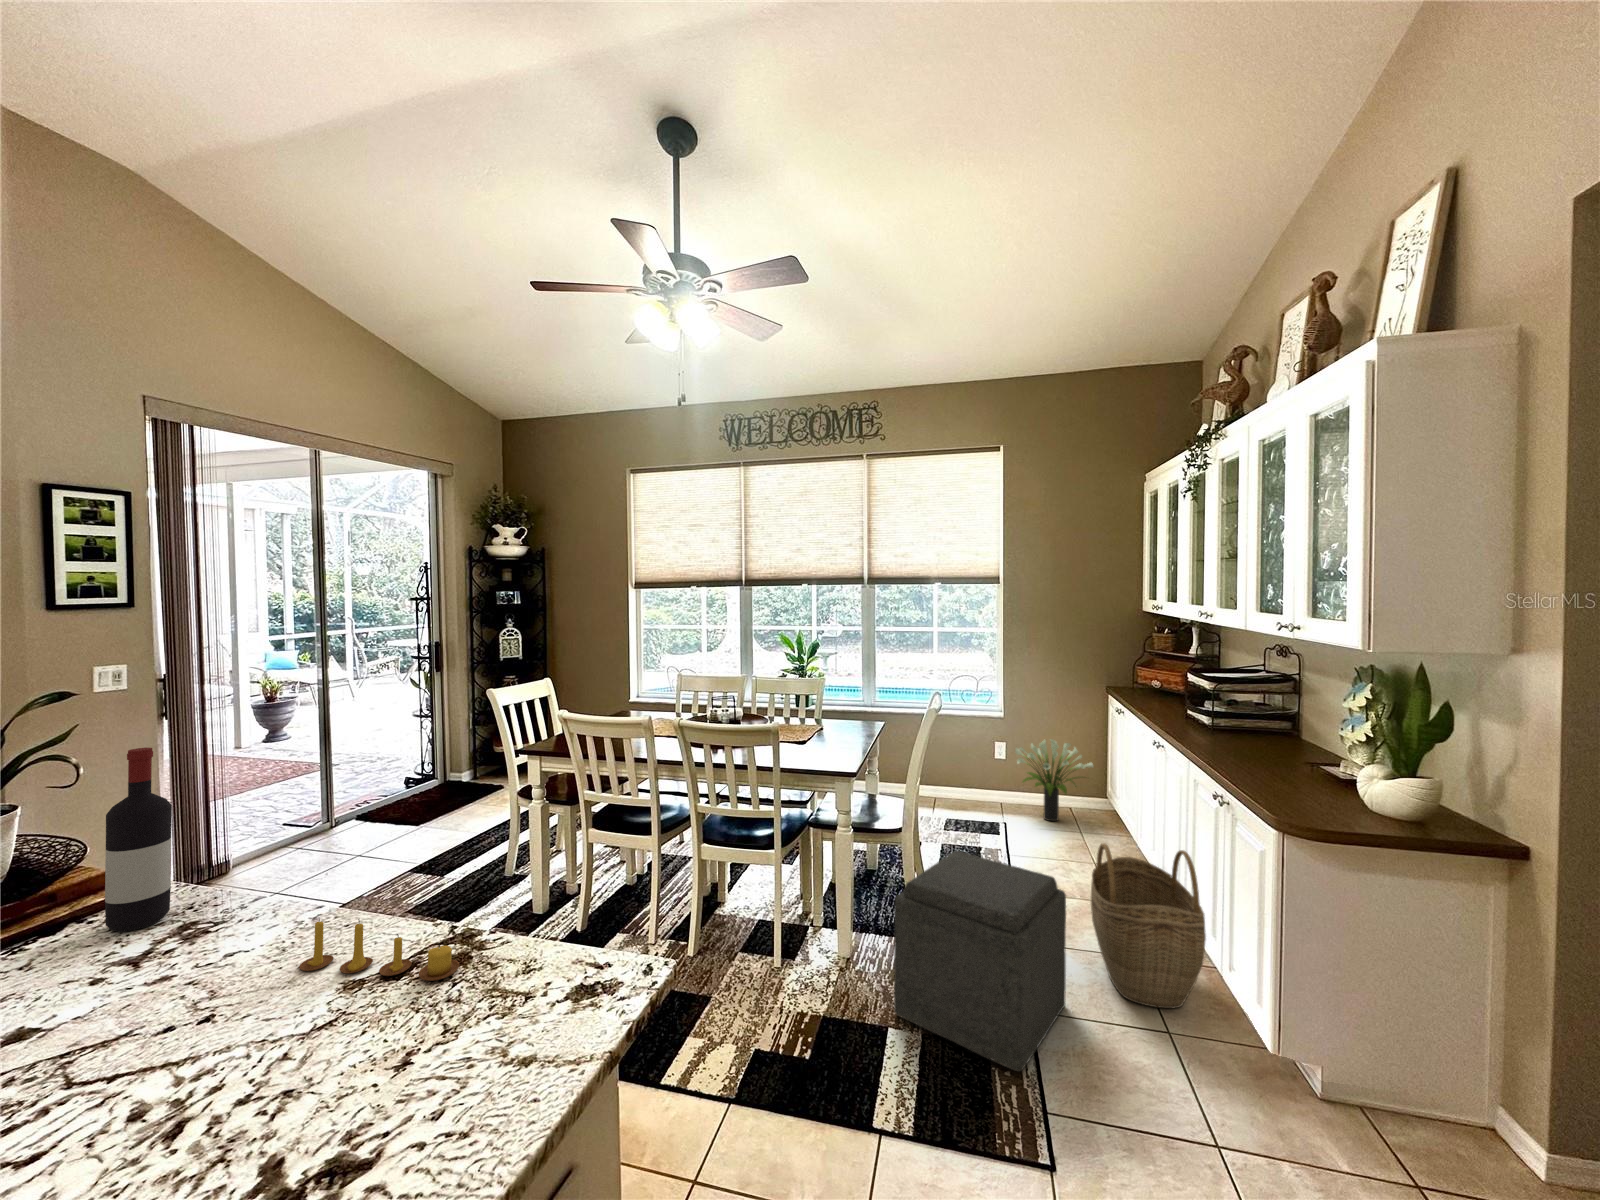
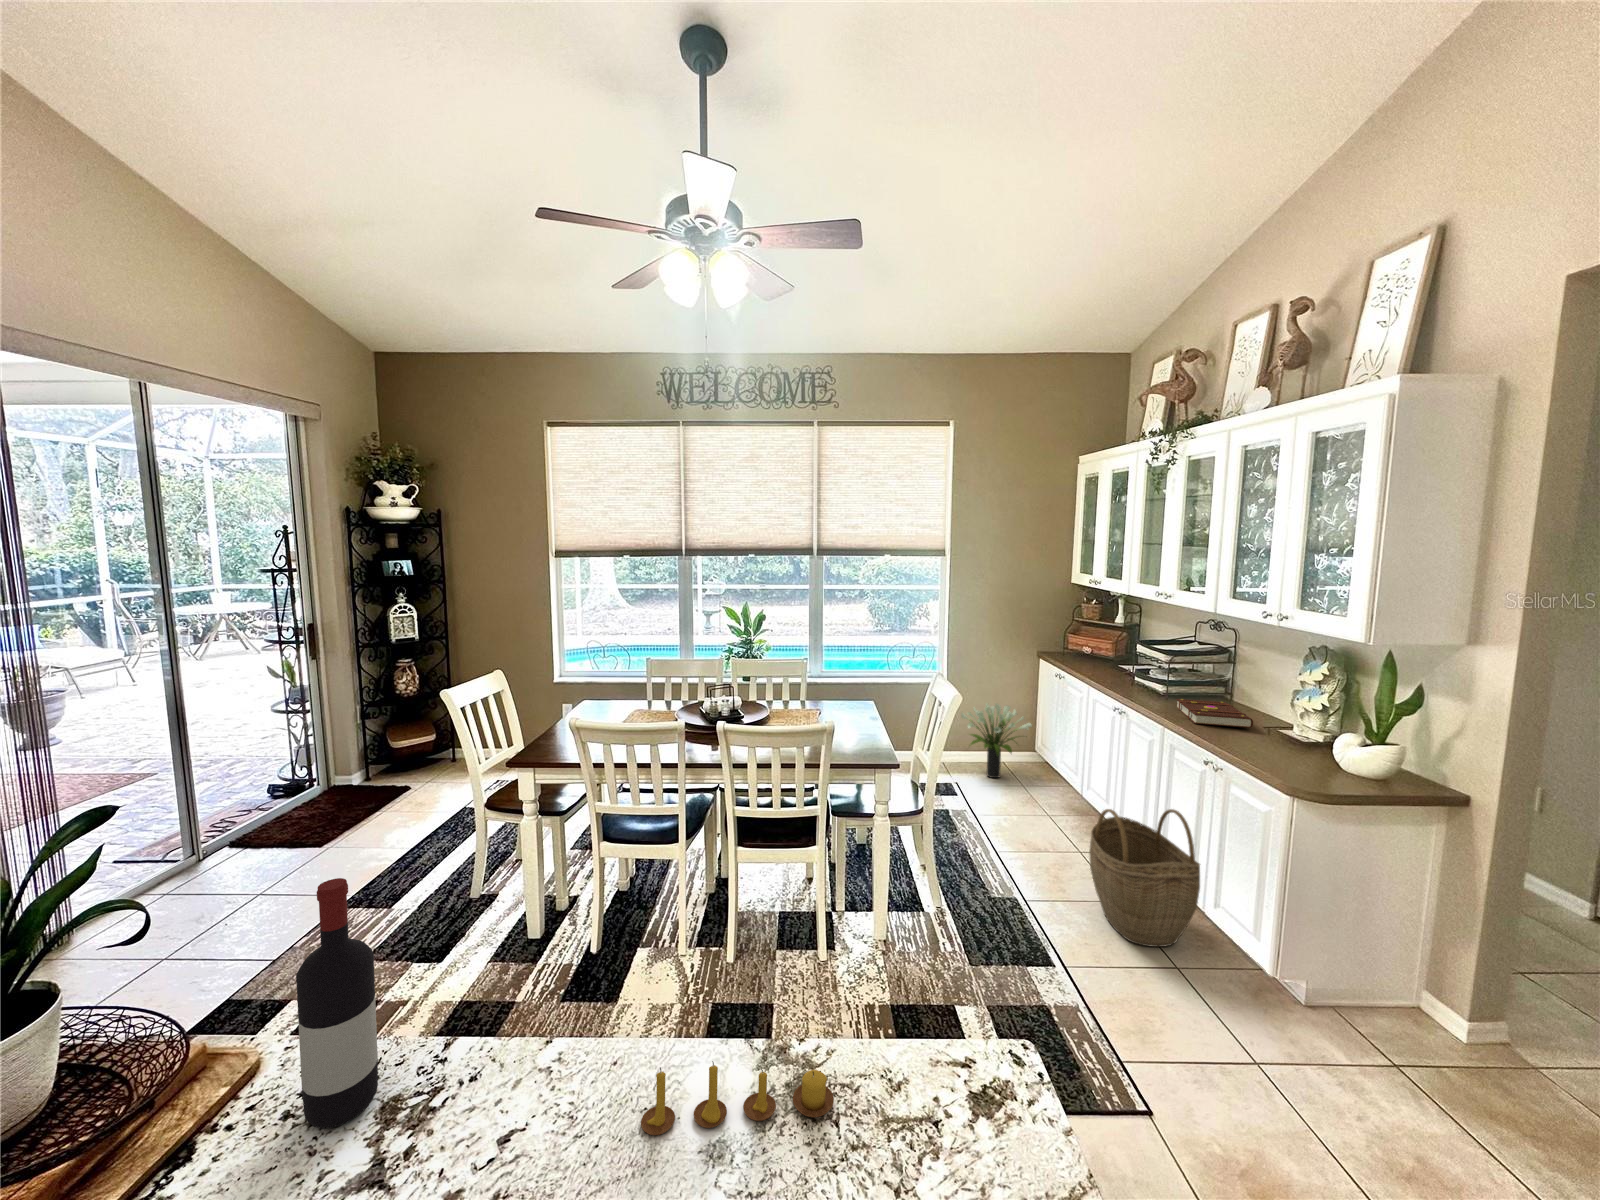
book: none [1215,731,1290,762] -> present [1176,699,1253,728]
ottoman: present [894,851,1066,1071] -> none [953,828,1094,1028]

